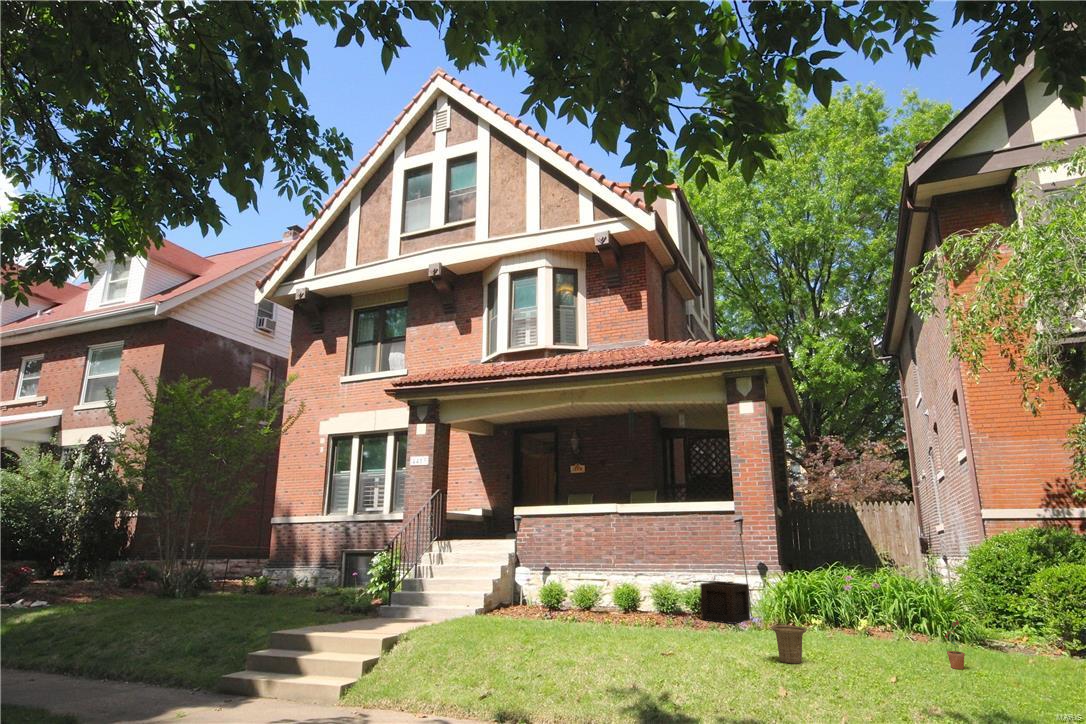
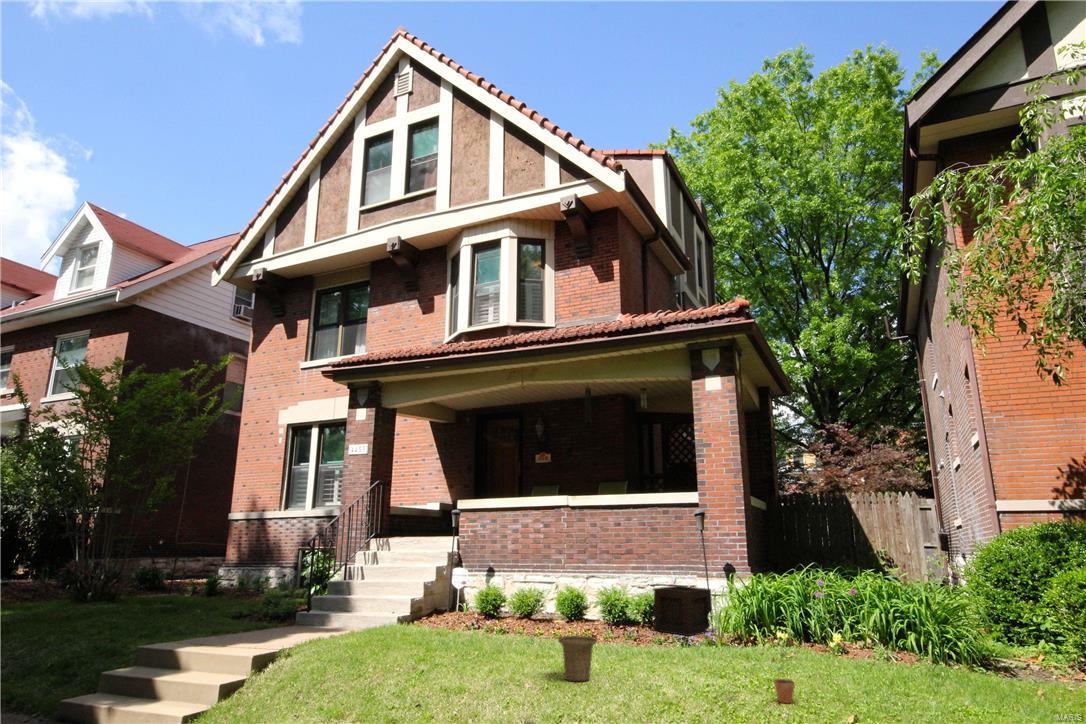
potted plant: present [945,620,965,669] -> present [772,639,795,703]
basket: present [771,625,807,664] -> present [558,636,597,682]

